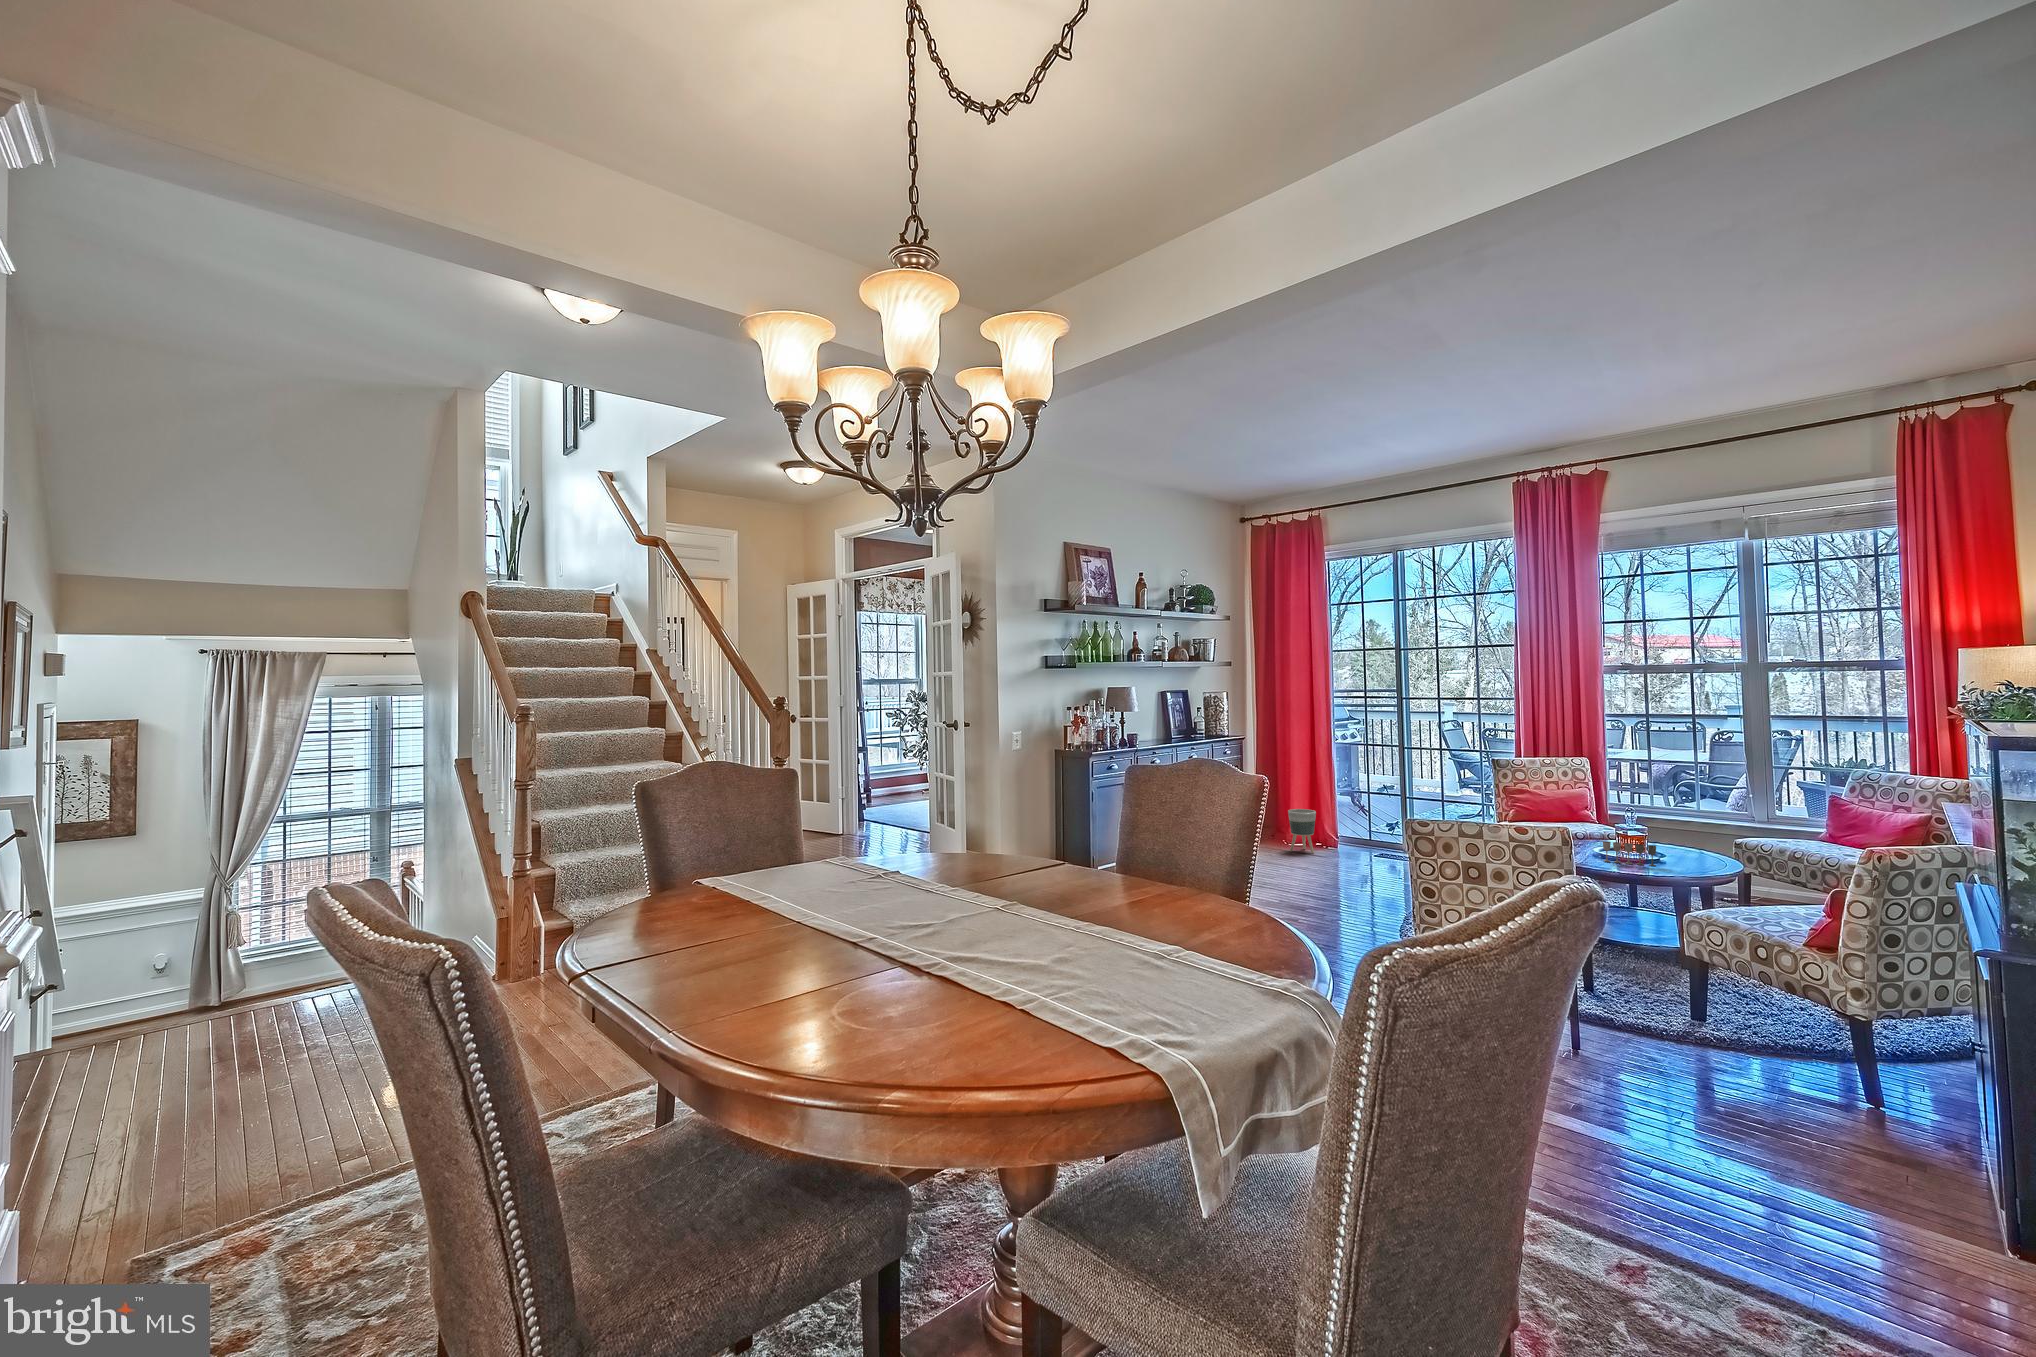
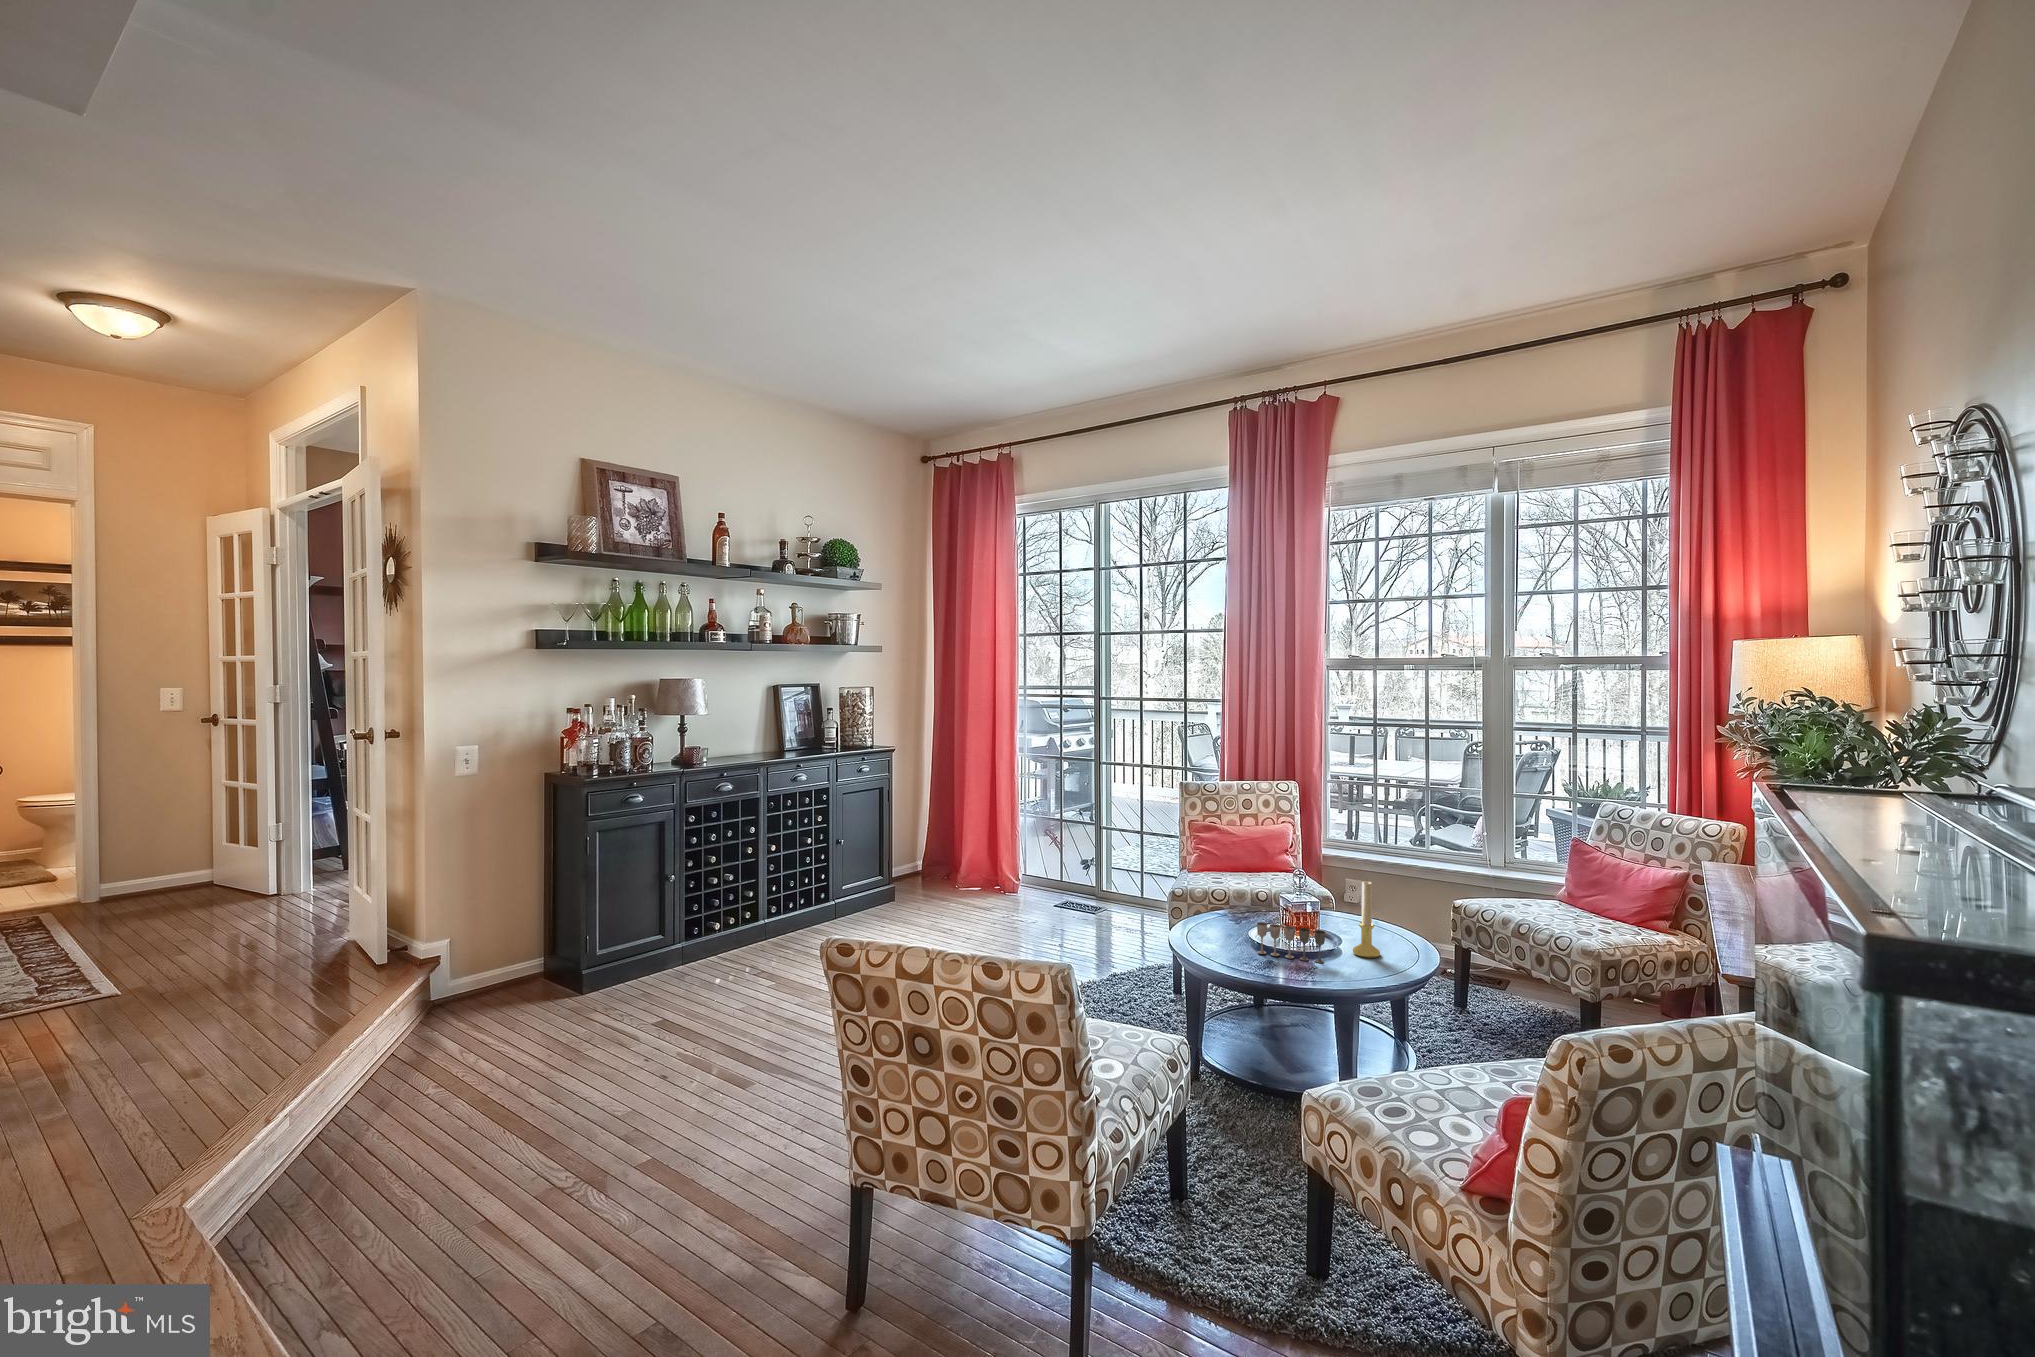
planter: present [1288,809,1316,853] -> none [955,839,990,899]
candle holder: none [1673,813,1695,864] -> present [1353,881,1380,958]

